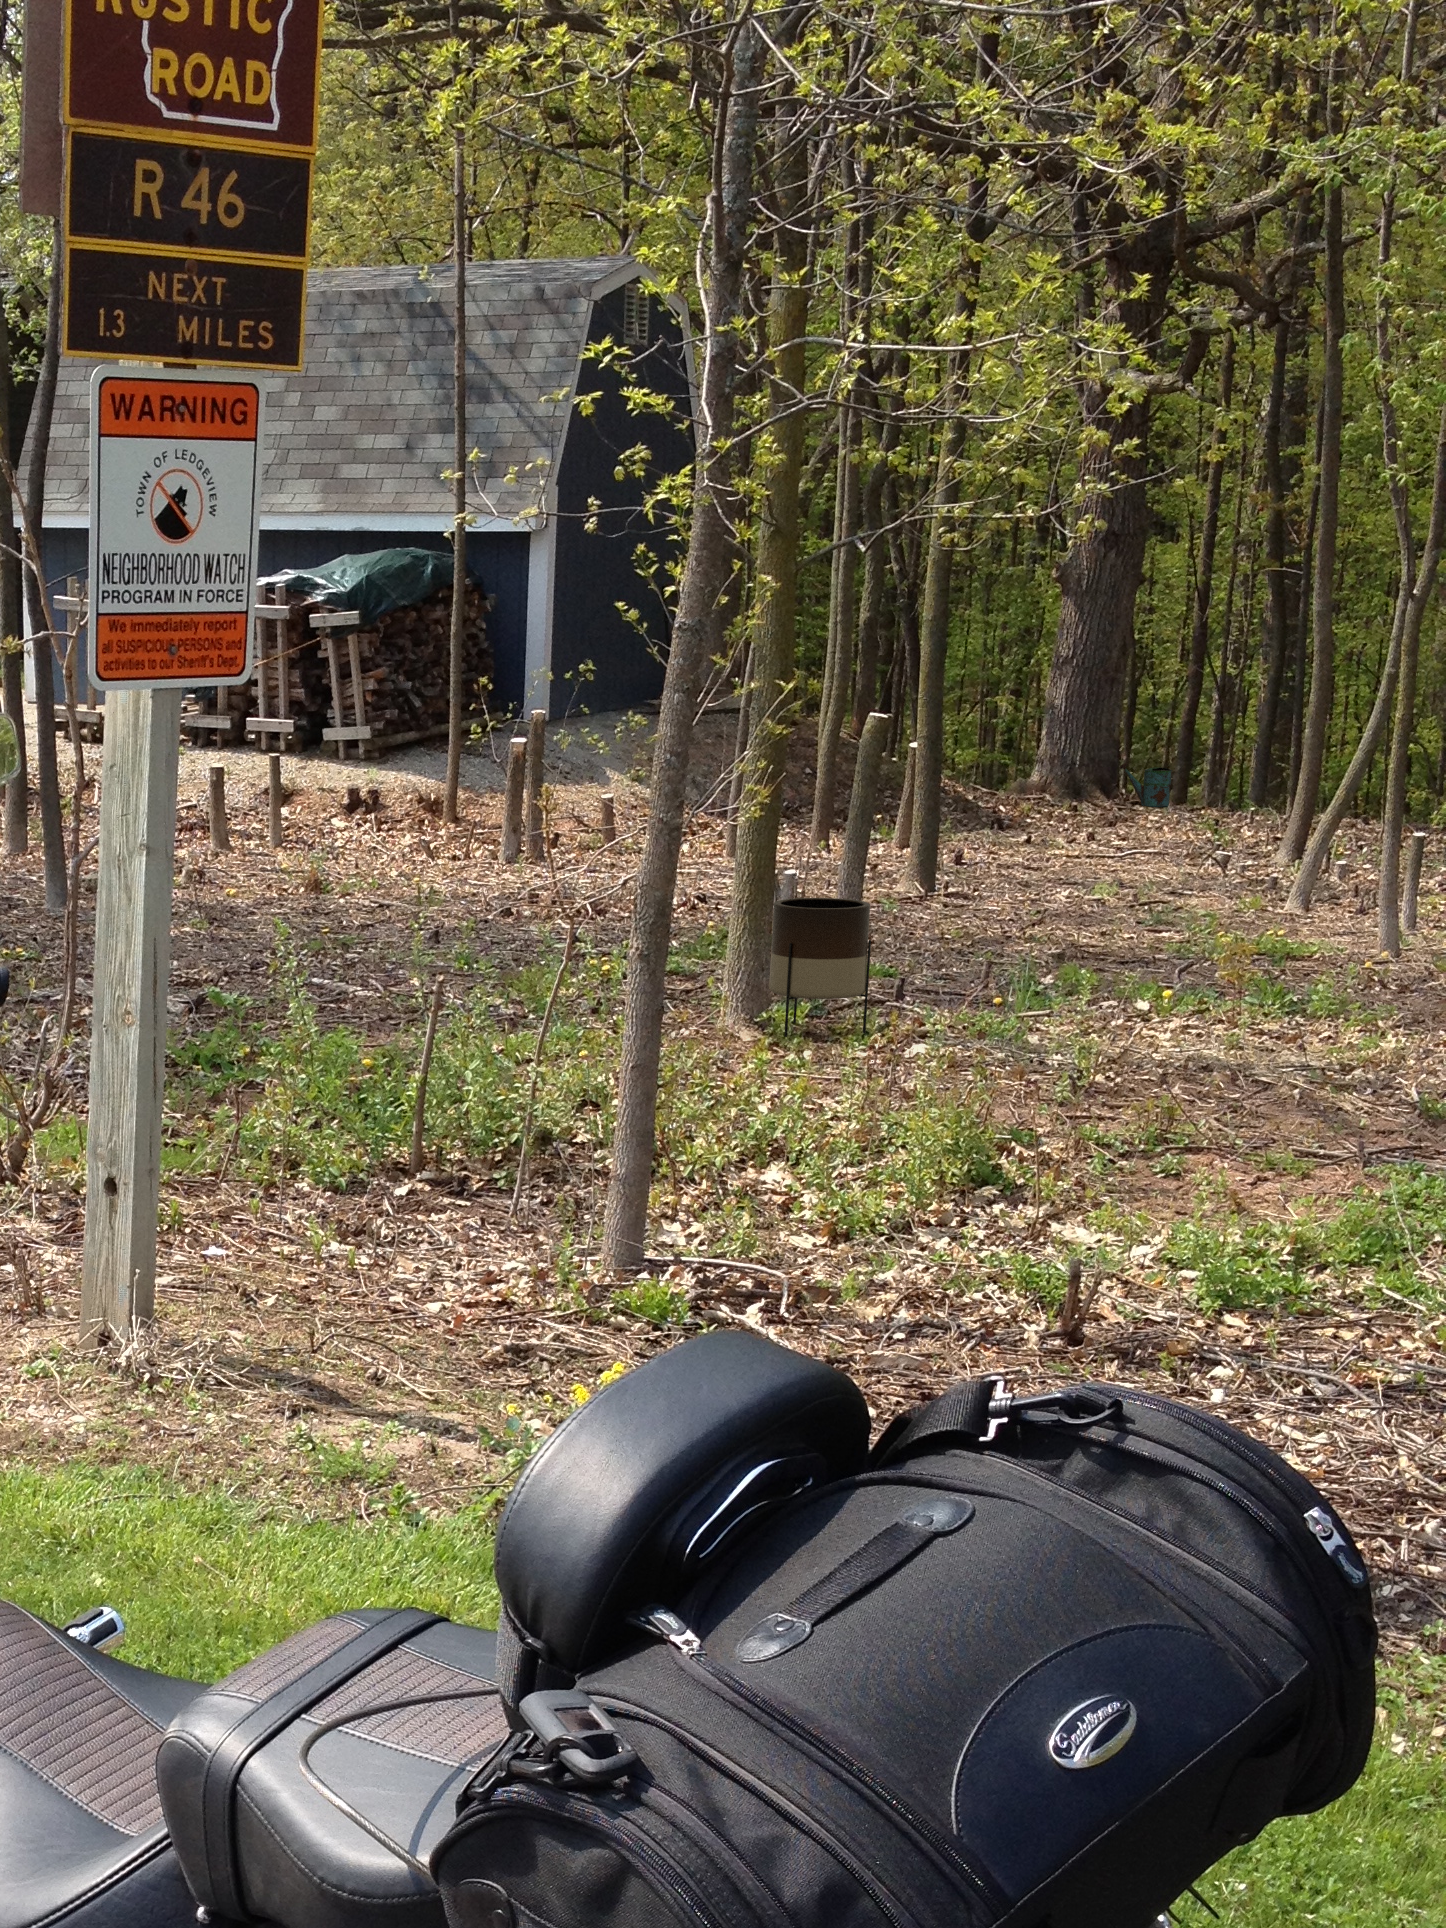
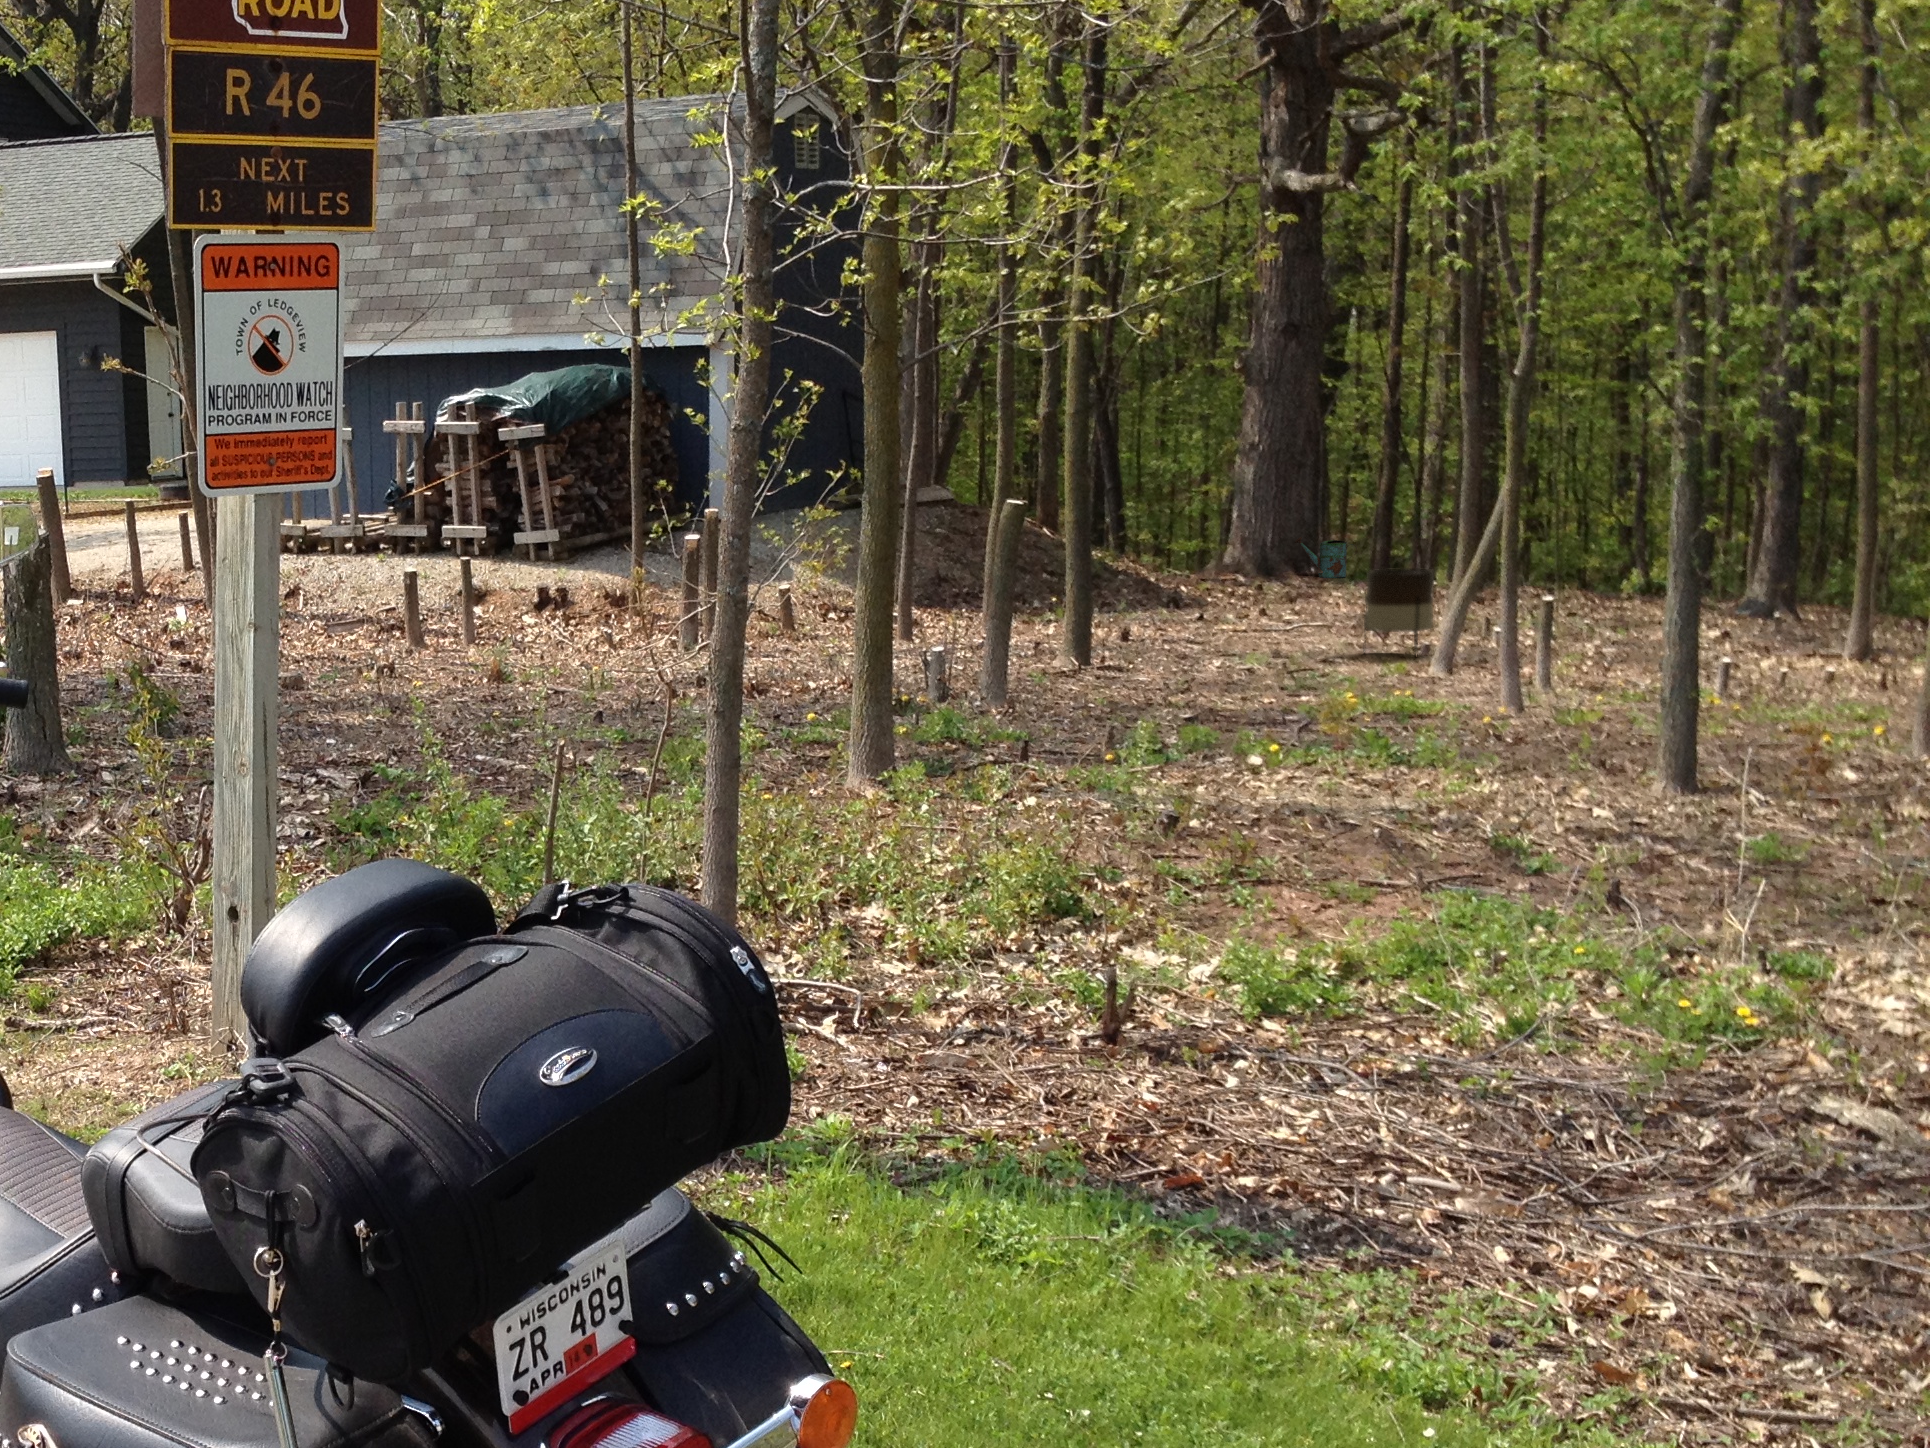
planter: present [769,898,871,1037] -> present [1363,568,1434,656]

